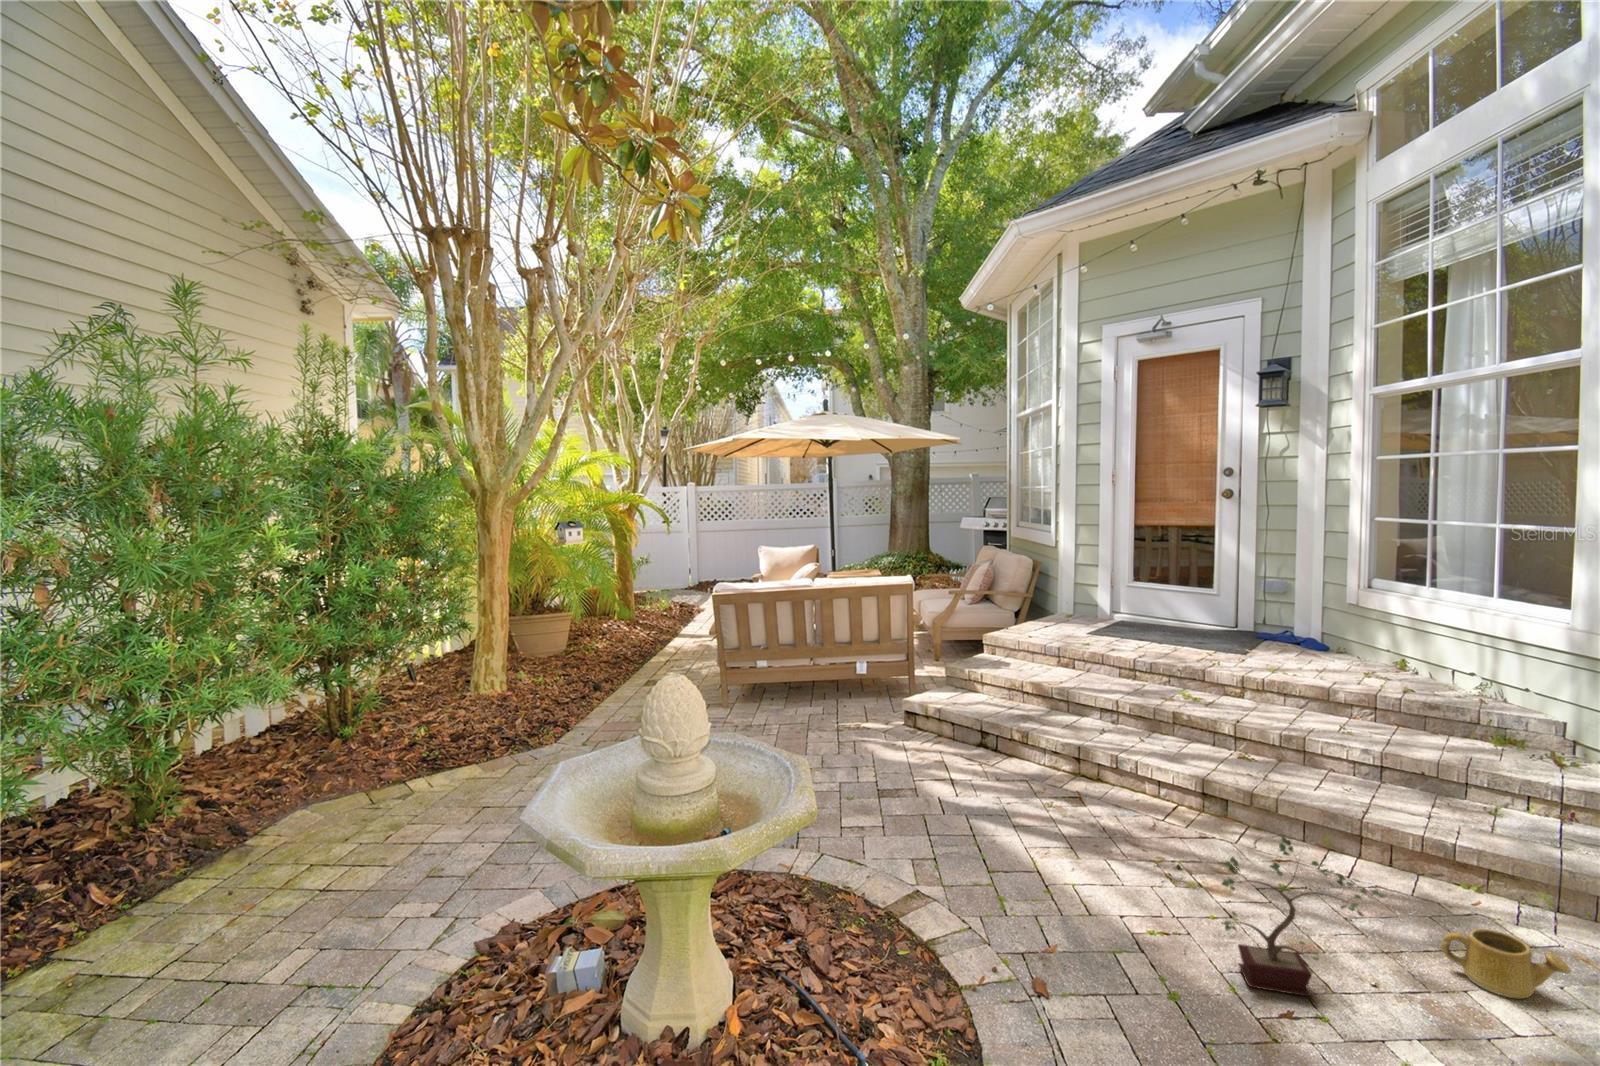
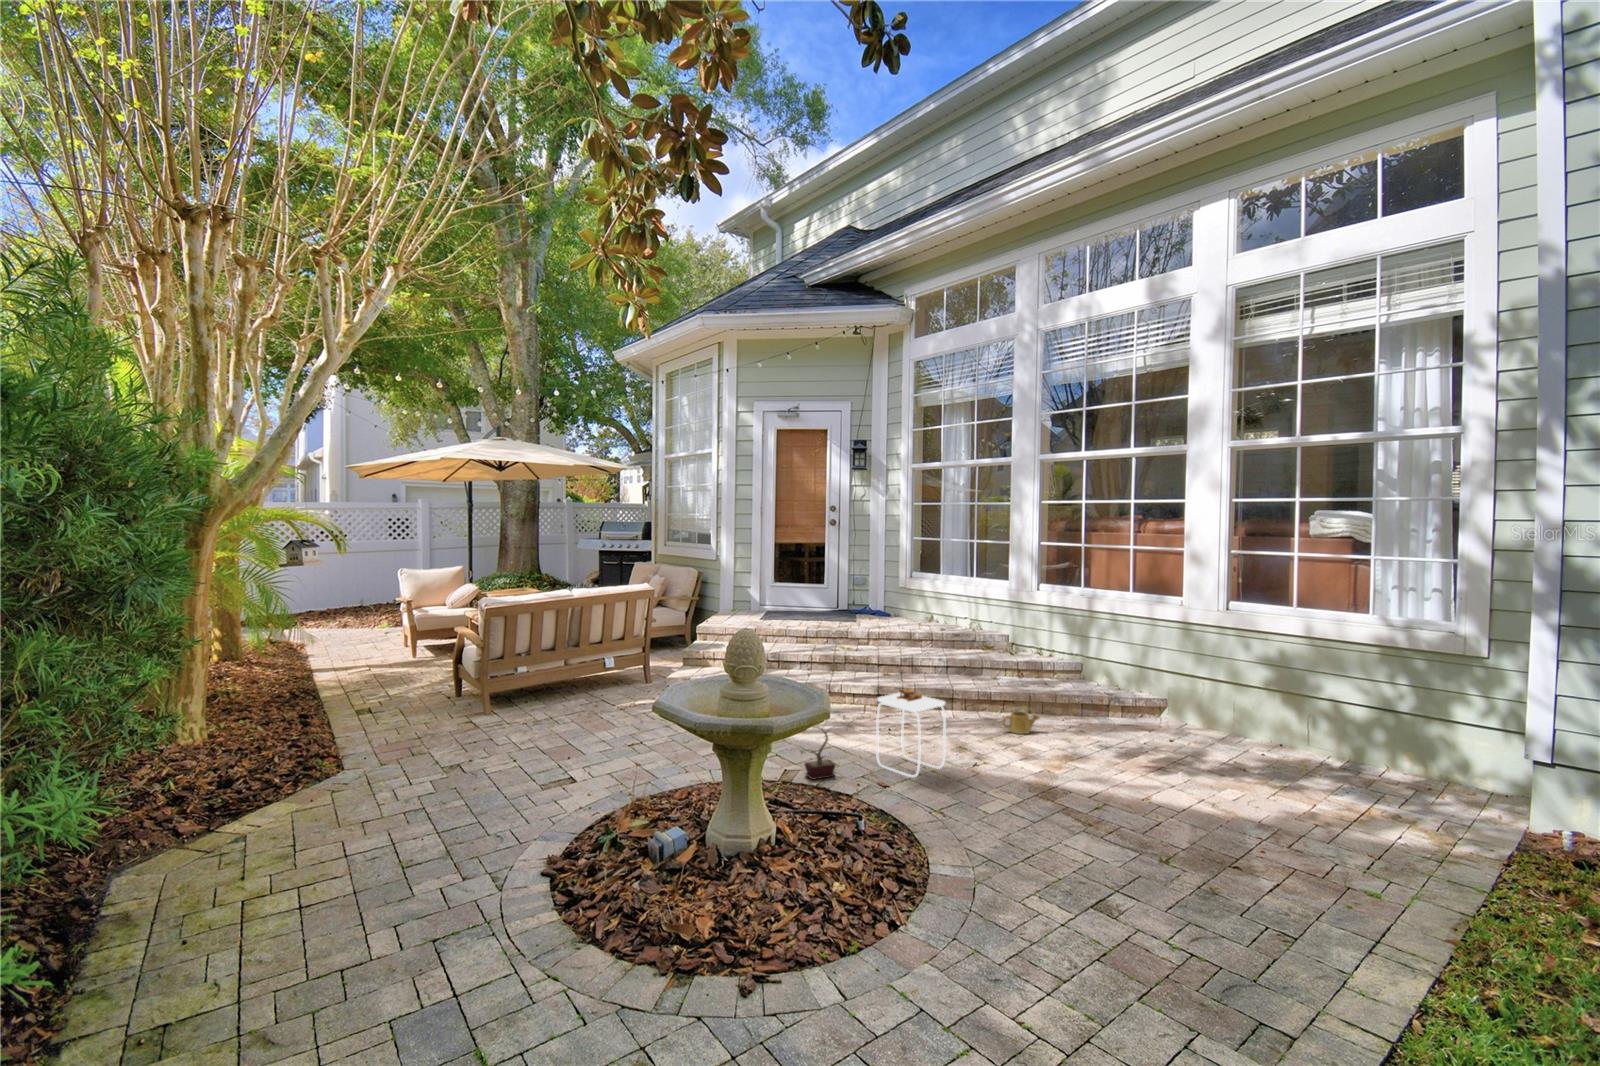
side table: none [1035,824,1173,1029] -> present [876,689,946,777]
potted plant: present [1222,836,1385,996] -> present [800,712,860,779]

